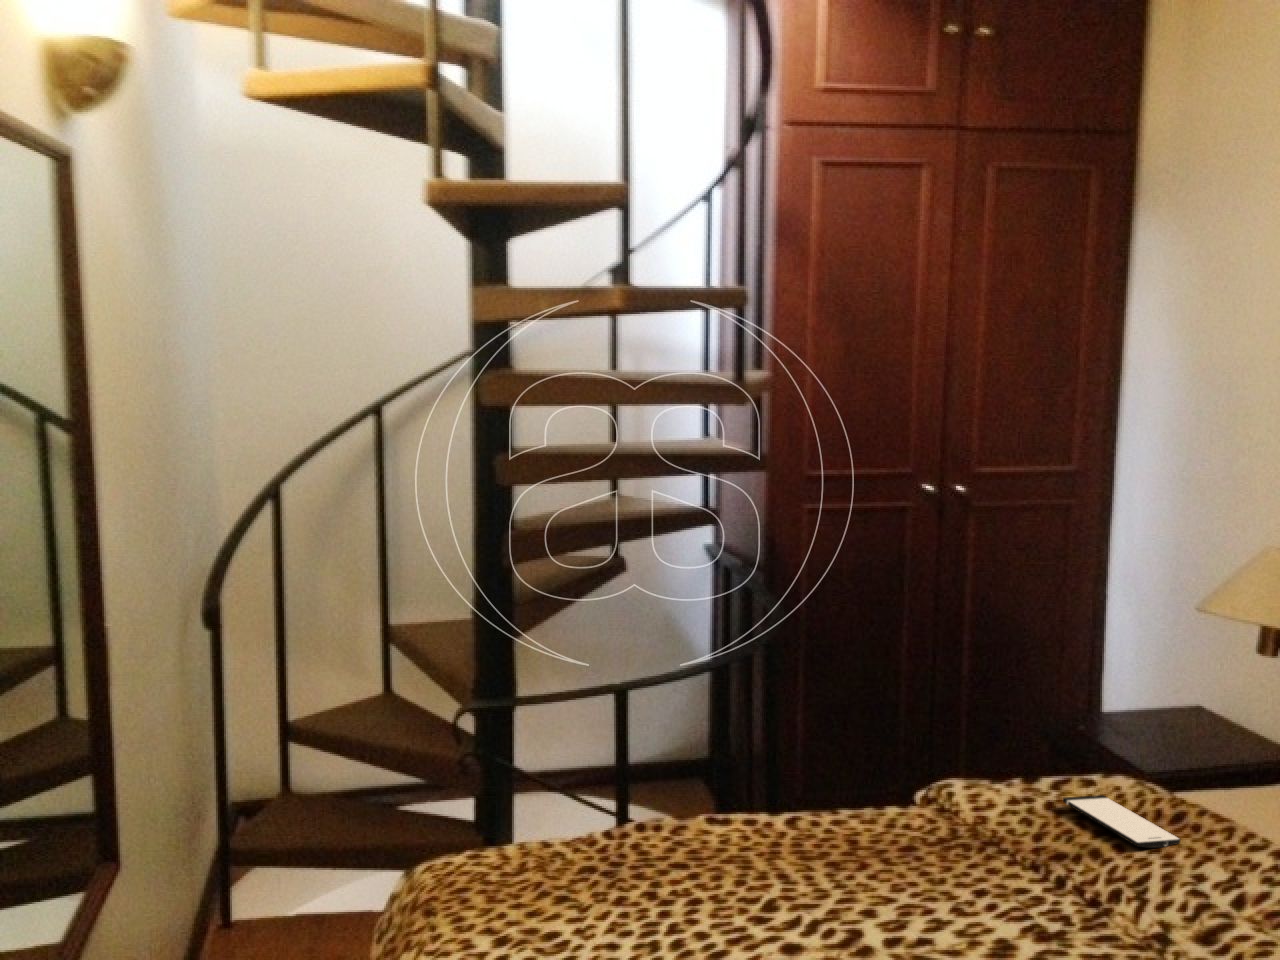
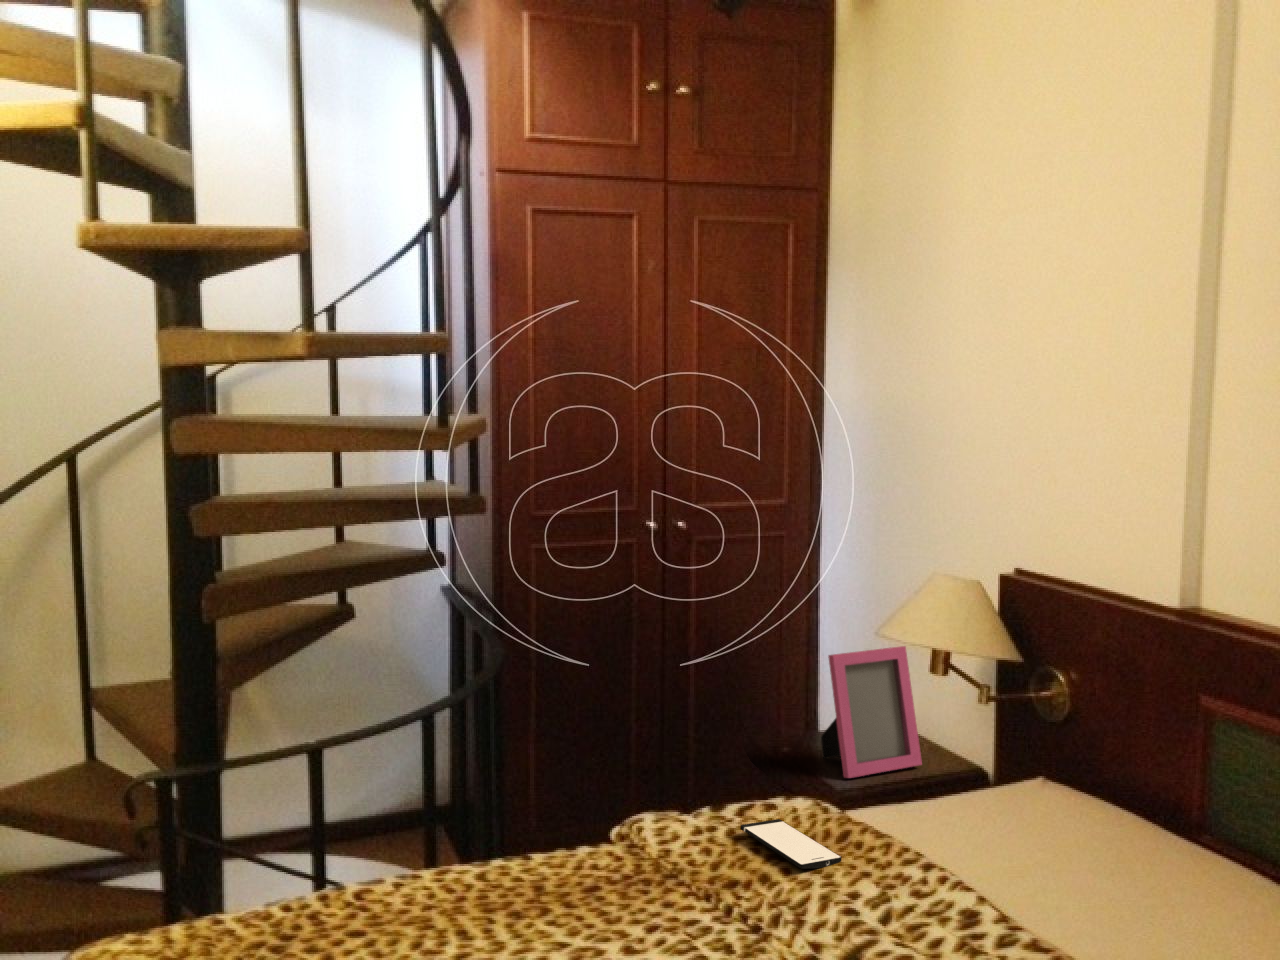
picture frame: none [1125,621,1244,761] -> present [821,646,922,778]

